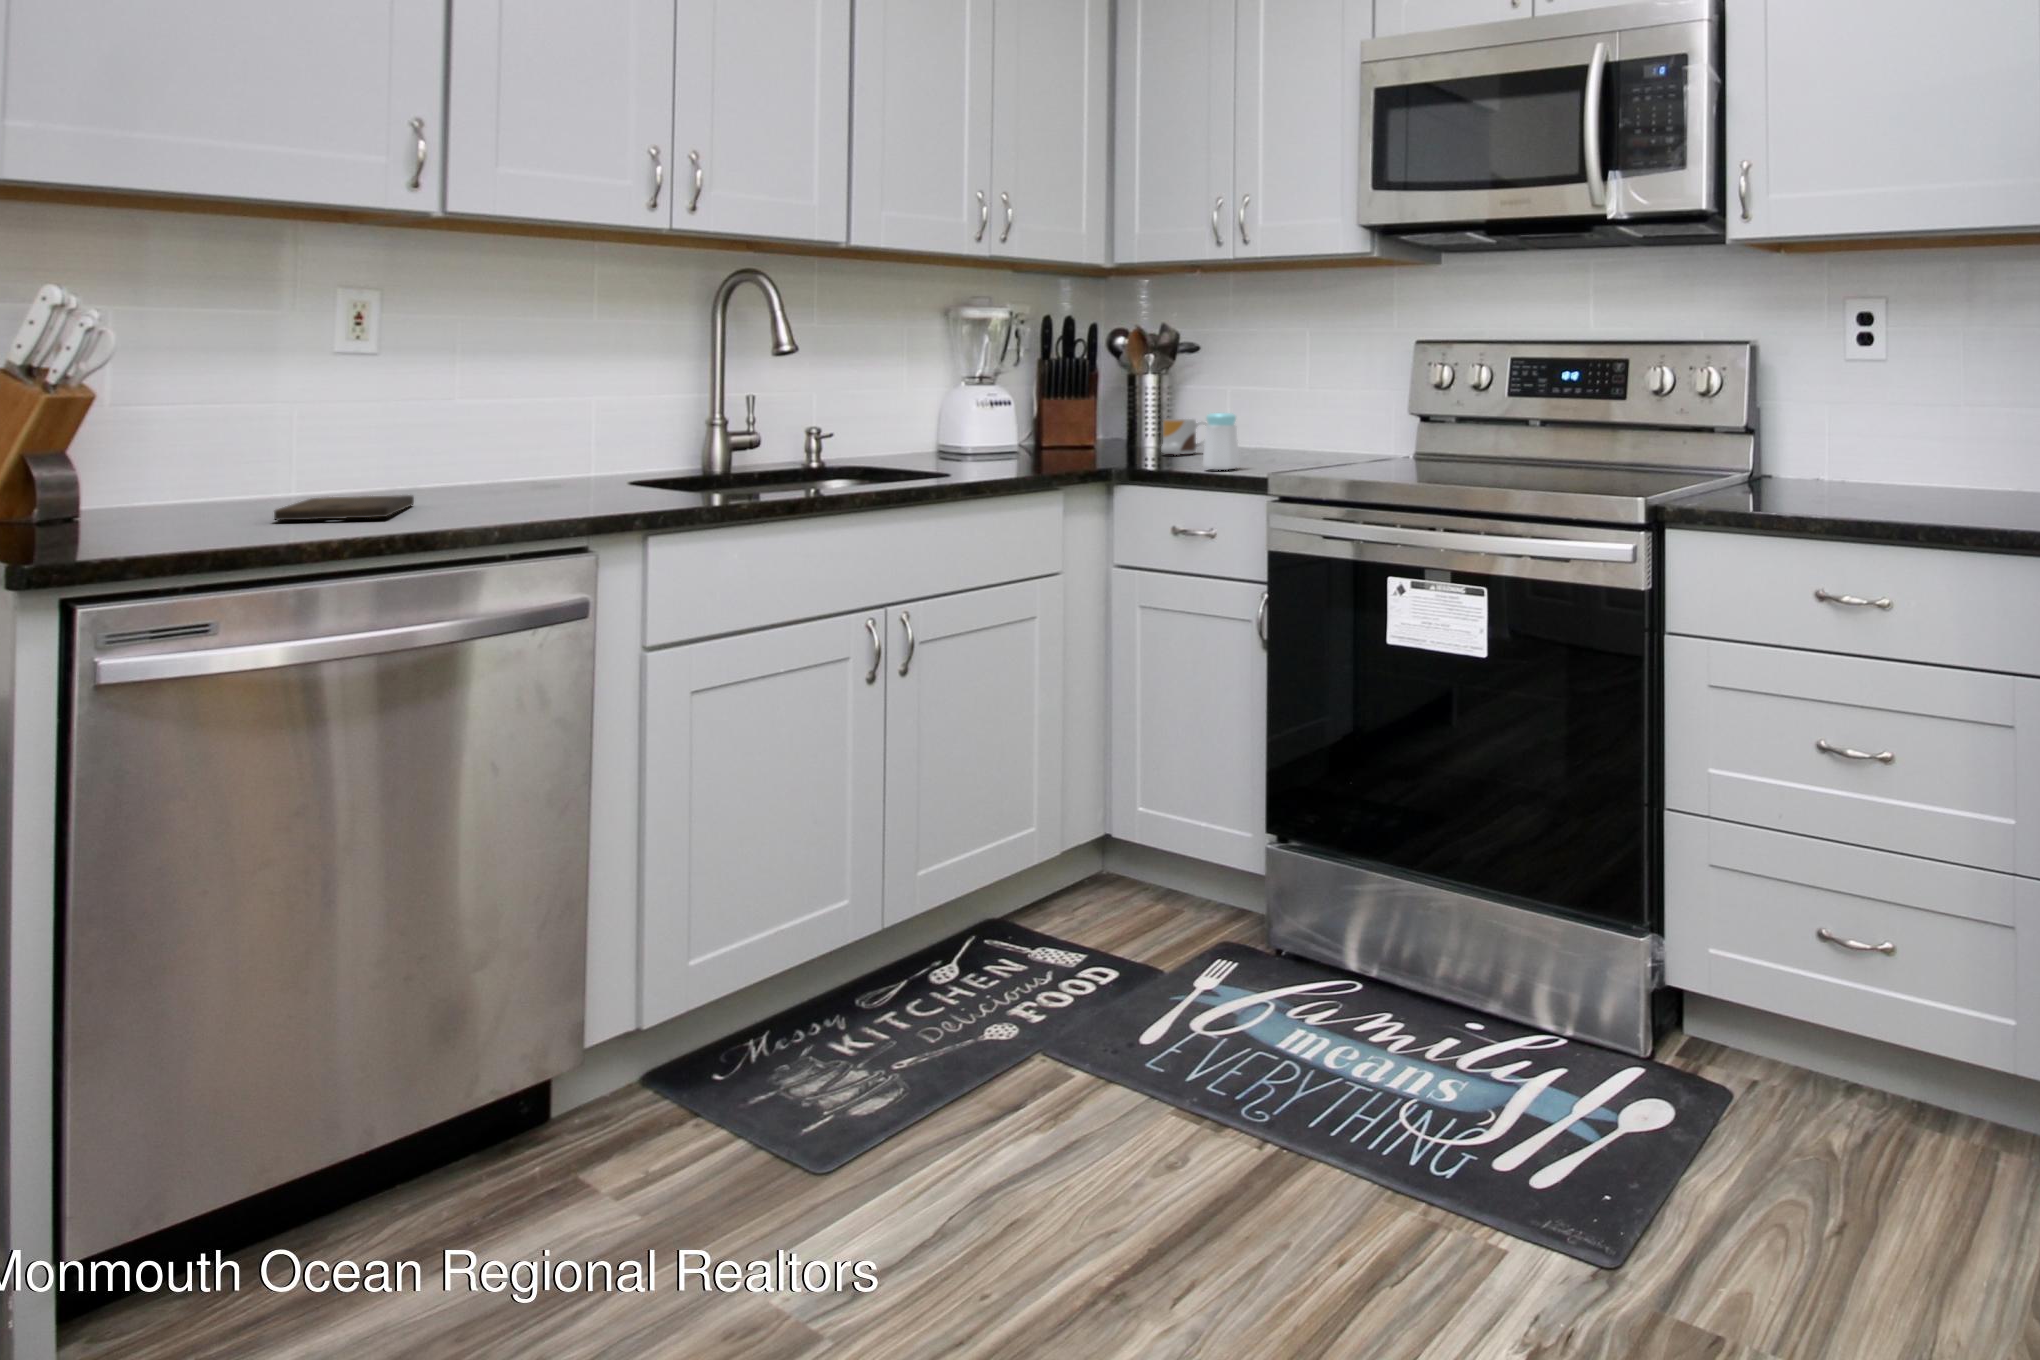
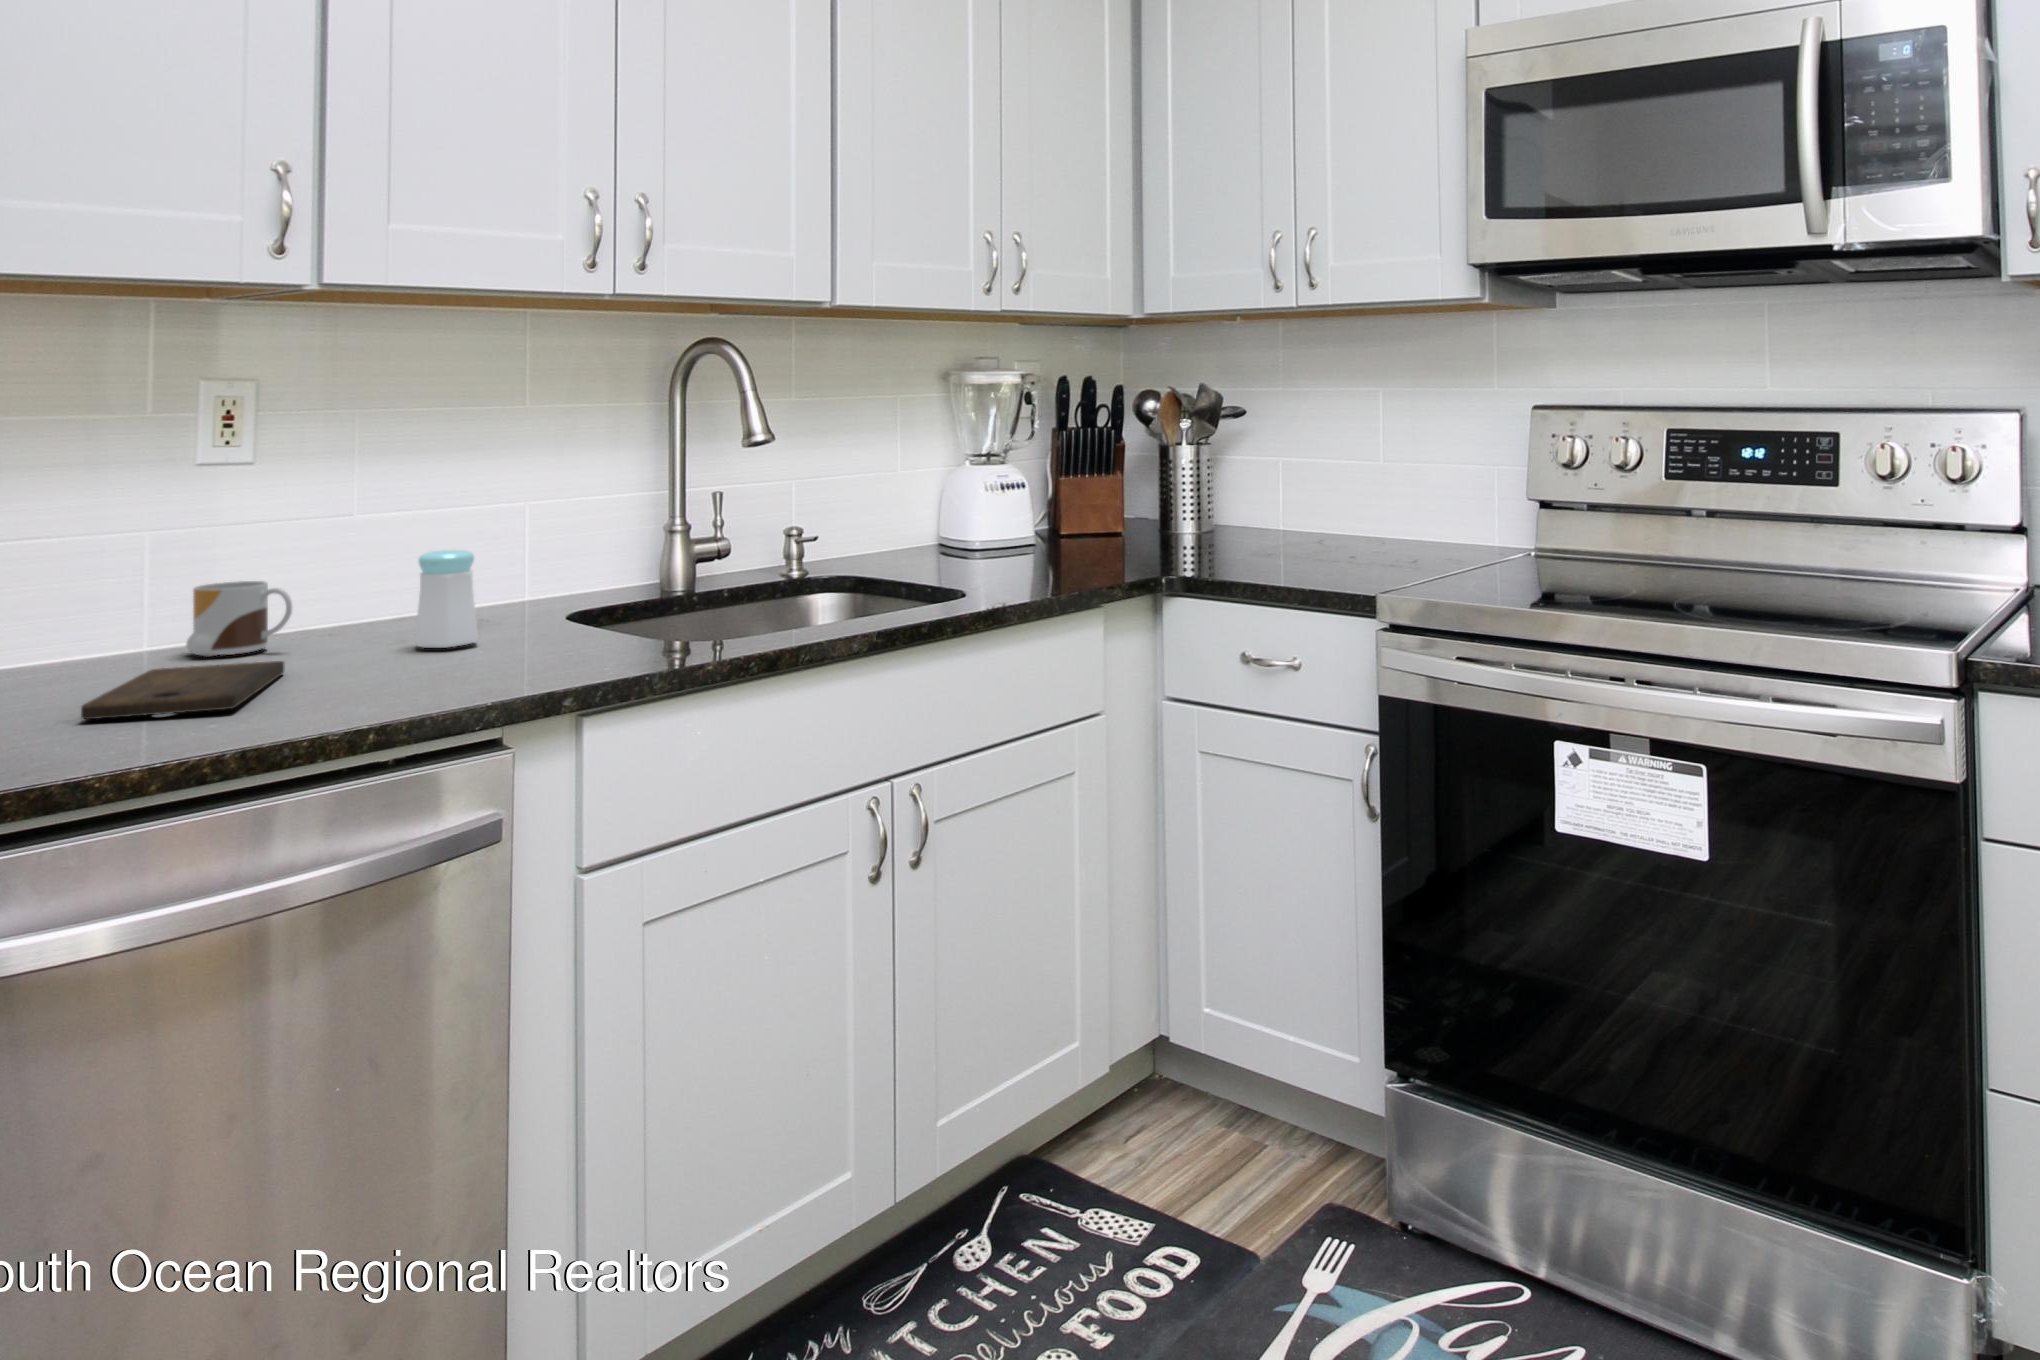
salt shaker: present [1203,413,1240,470] -> present [416,550,478,648]
mug: present [1161,419,1208,455] -> present [186,581,292,657]

